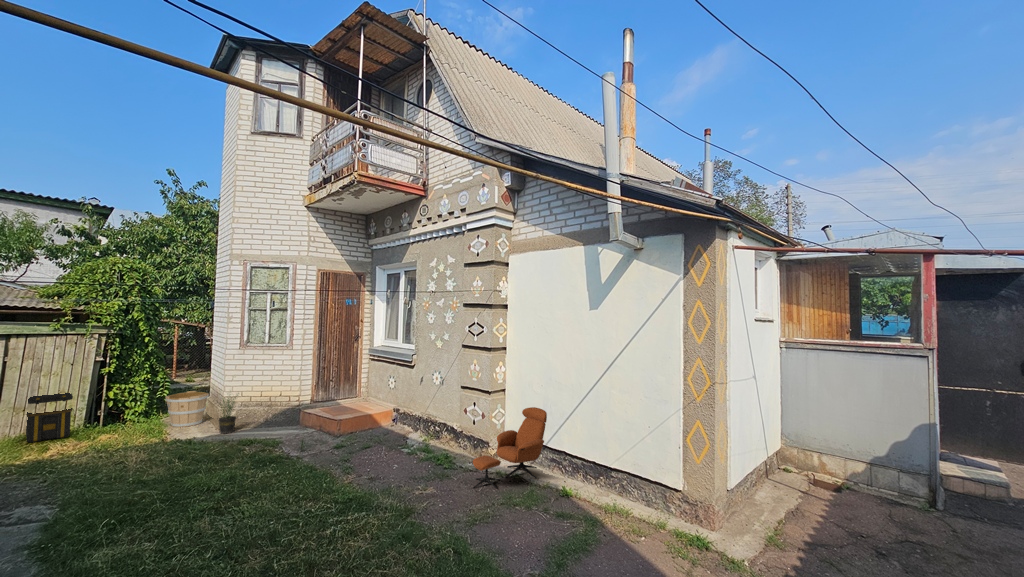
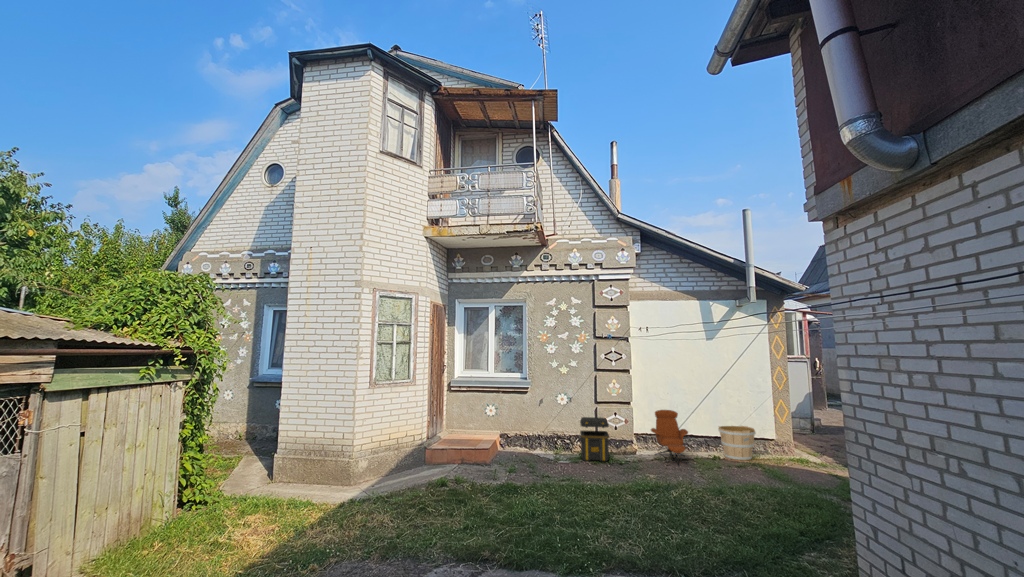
wooden bucket: present [166,391,209,427] -> present [718,426,756,460]
toolbox: present [26,393,73,442] -> present [580,417,609,462]
potted plant: present [219,395,238,434] -> none [365,433,395,486]

